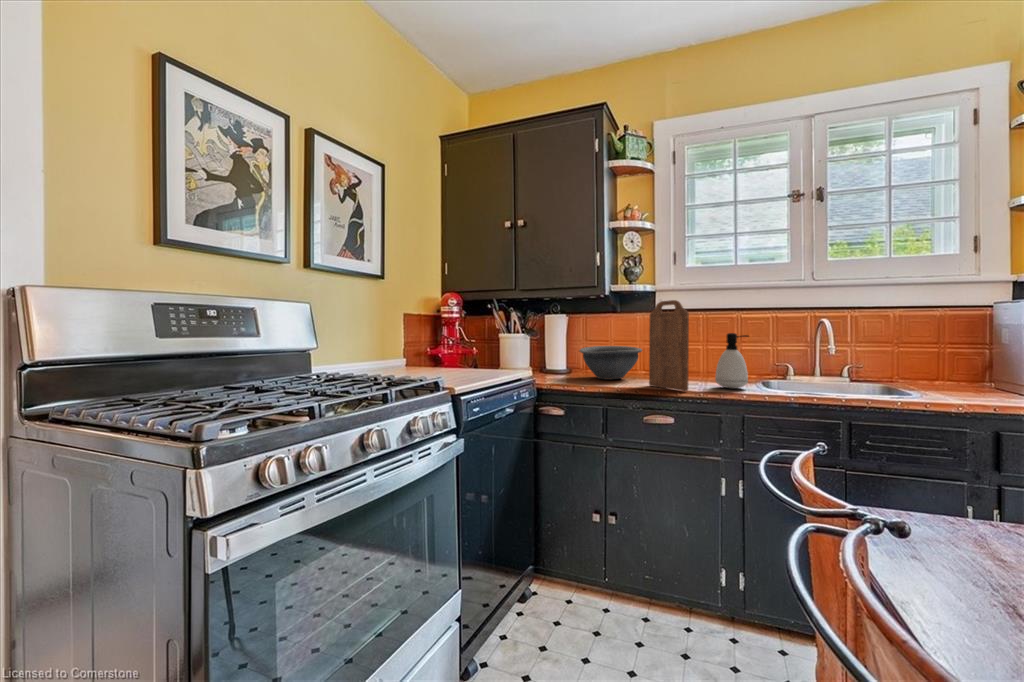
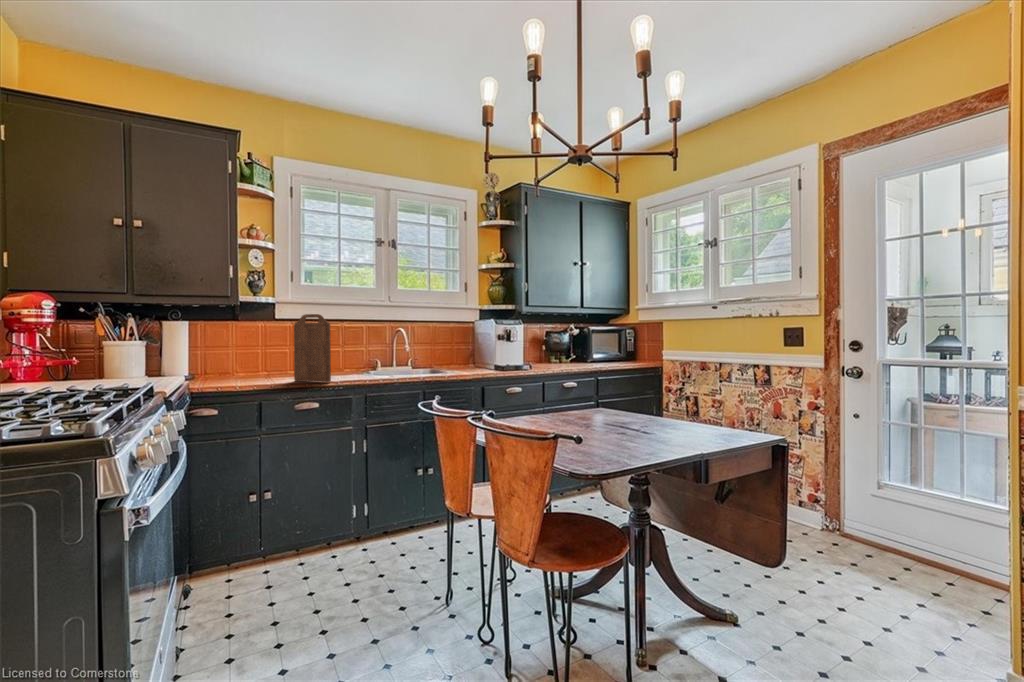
soap dispenser: present [715,333,749,388] -> none [343,339,365,378]
bowl: present [579,346,642,379] -> none [219,350,280,380]

